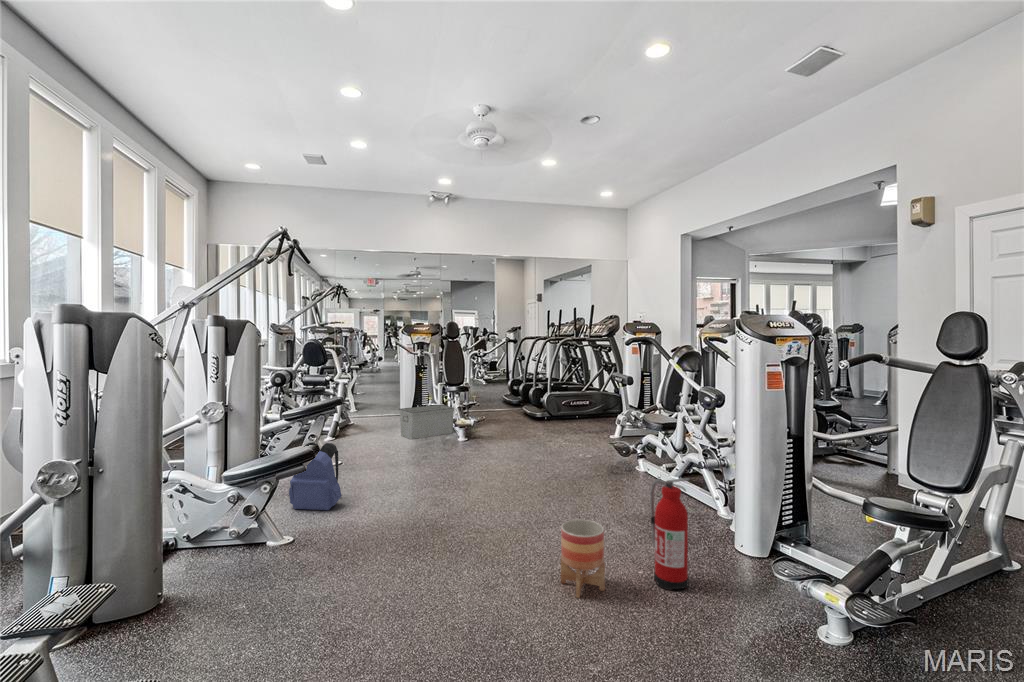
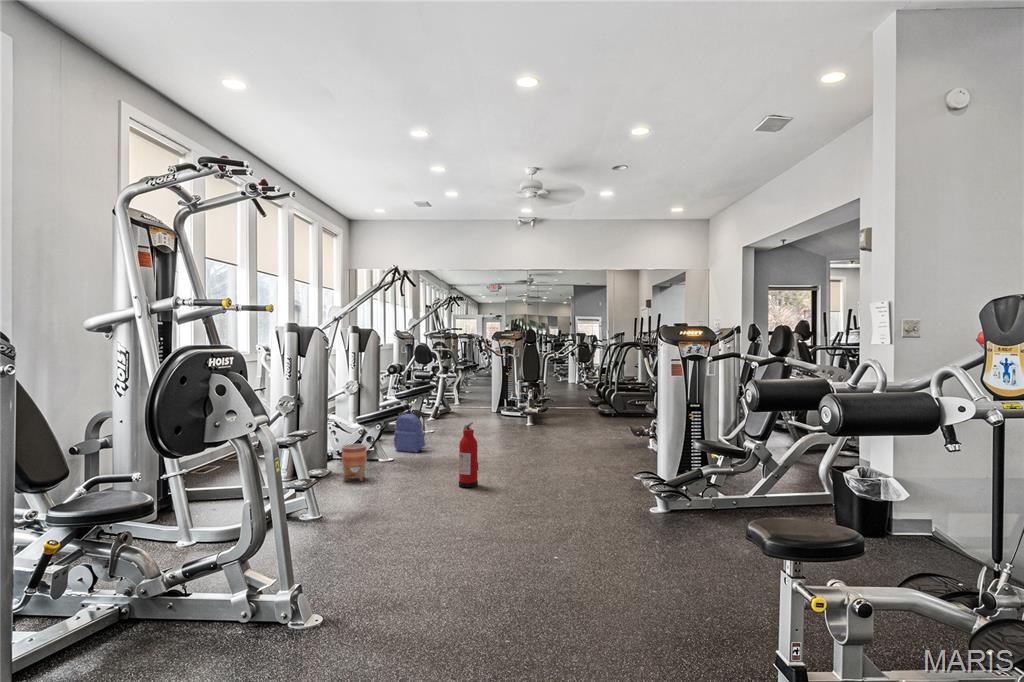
storage bin: present [399,405,454,439] -> none [484,398,528,423]
fire extinguisher: present [650,478,690,590] -> present [459,423,478,488]
planter: present [561,519,605,598] -> present [342,444,366,481]

